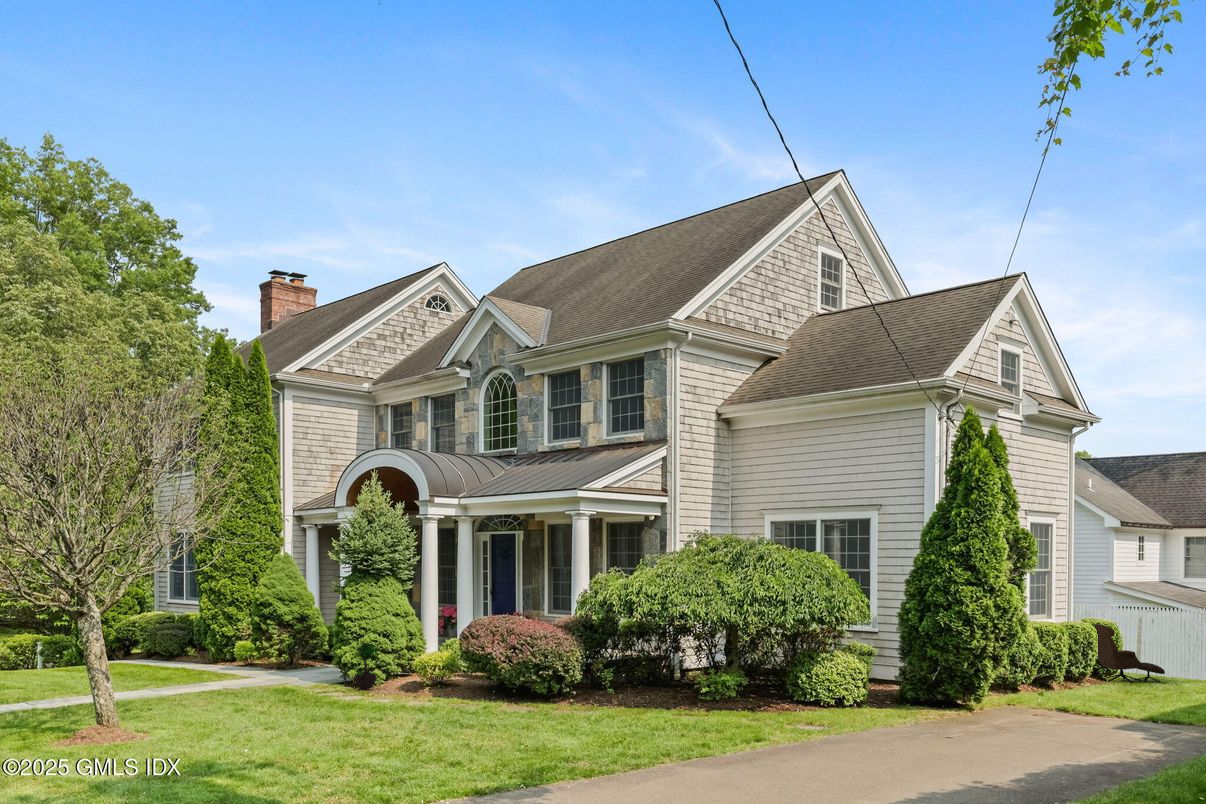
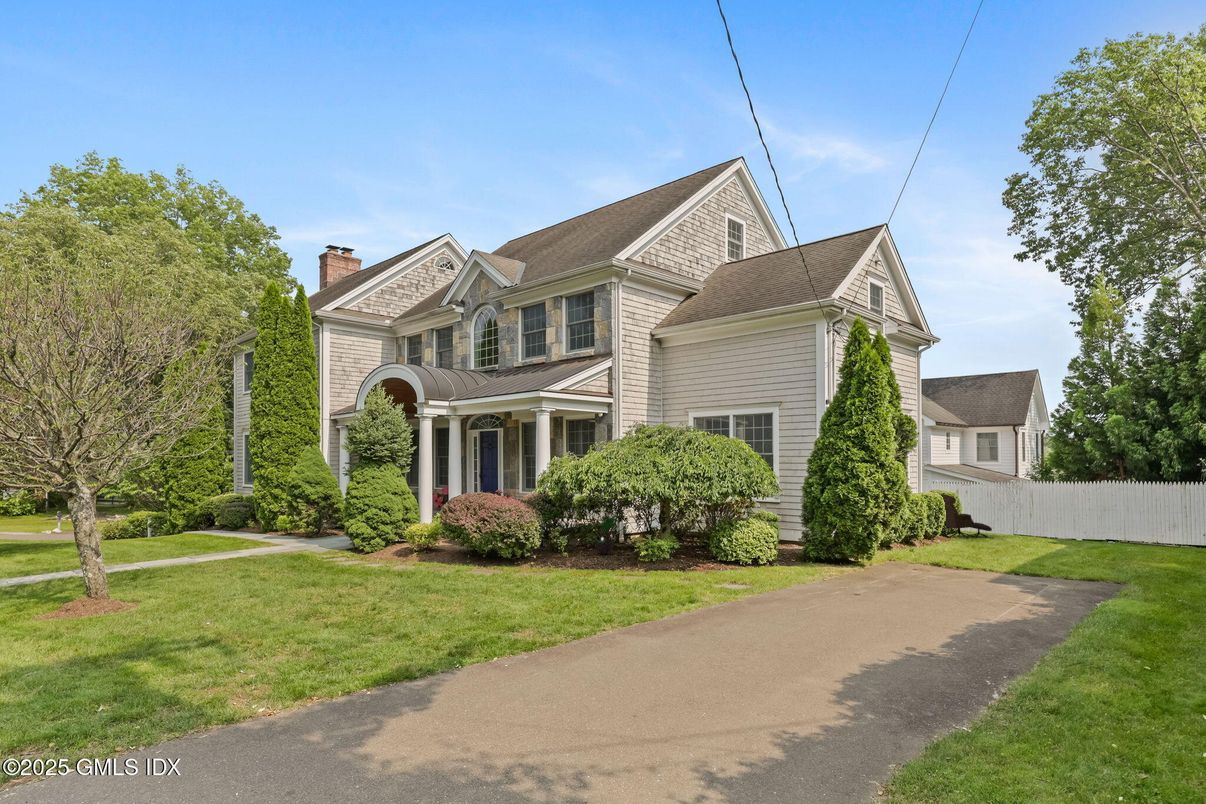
potted tree: present [353,642,377,689] -> present [596,516,617,554]

